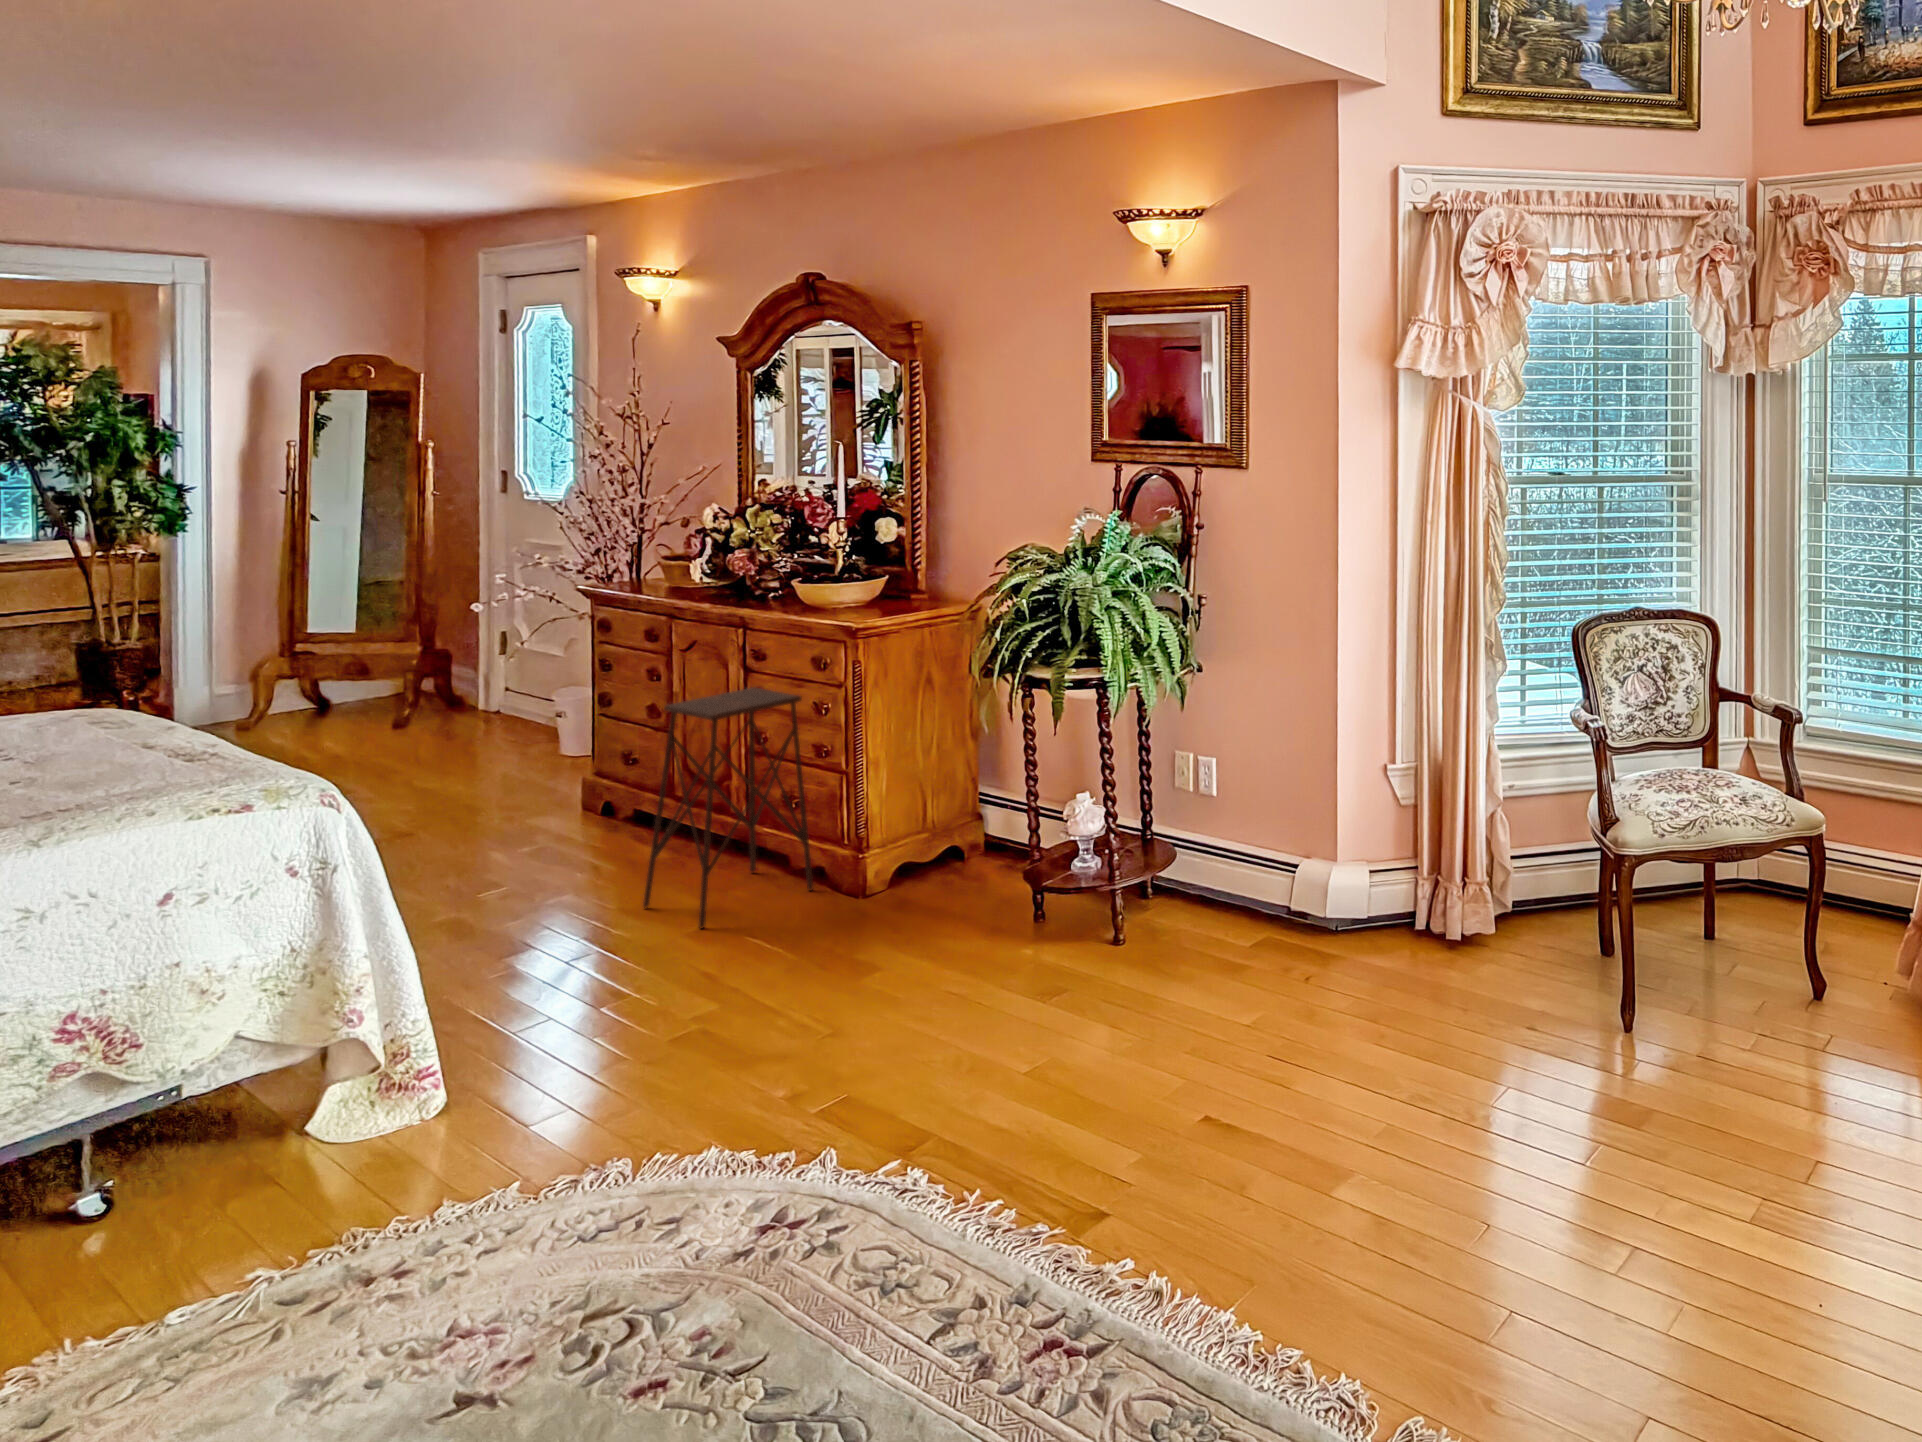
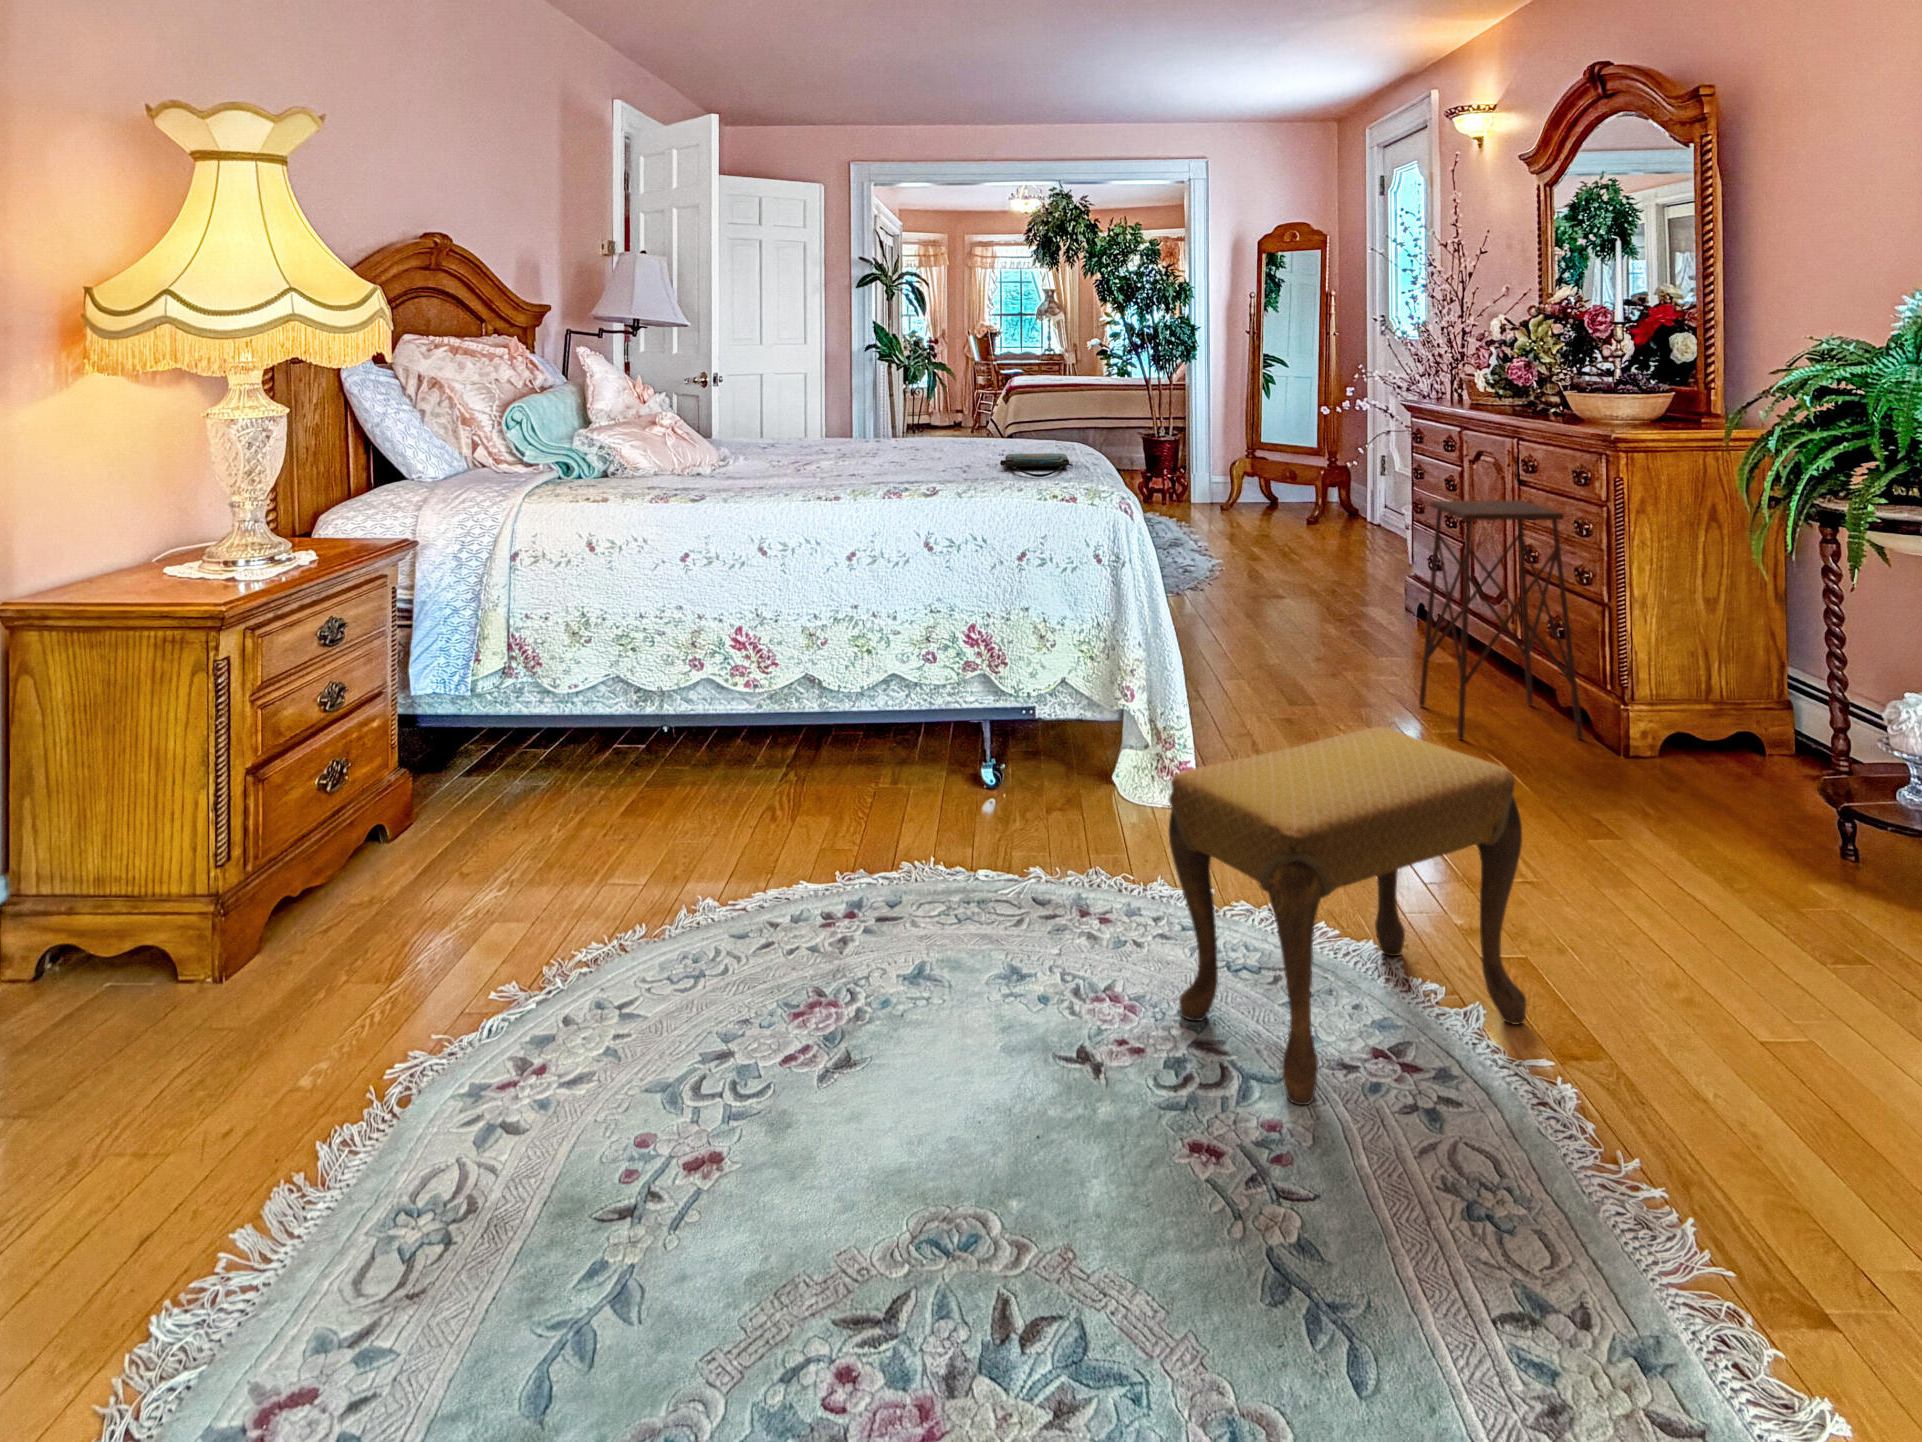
tote bag: none [52,741,195,785] -> present [1000,453,1072,477]
footstool: none [544,945,867,1309] -> present [1169,727,1527,1105]

